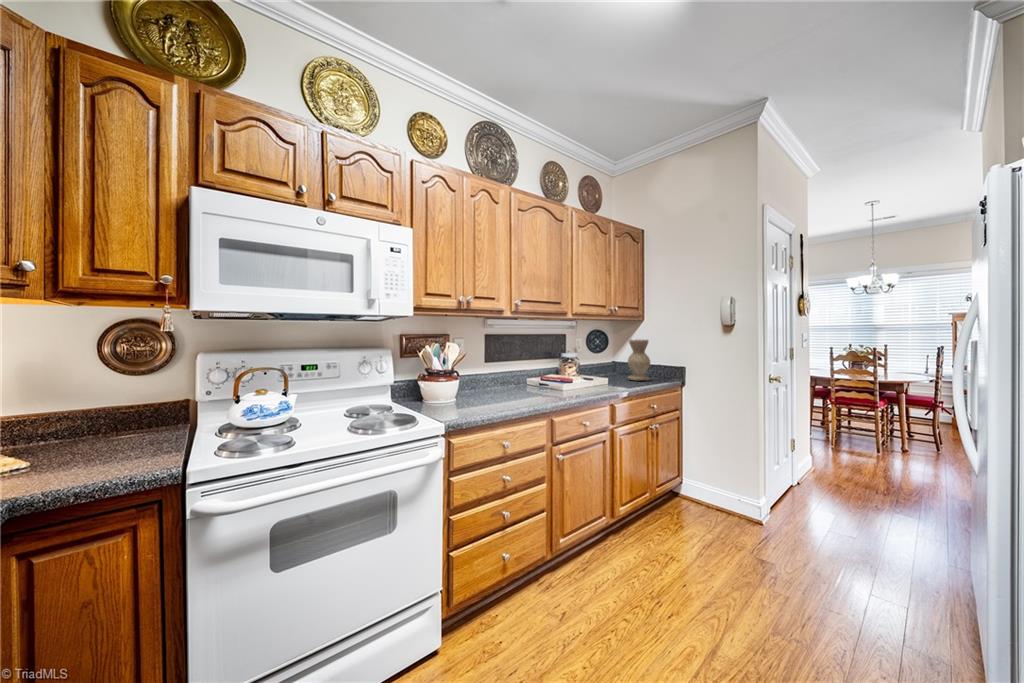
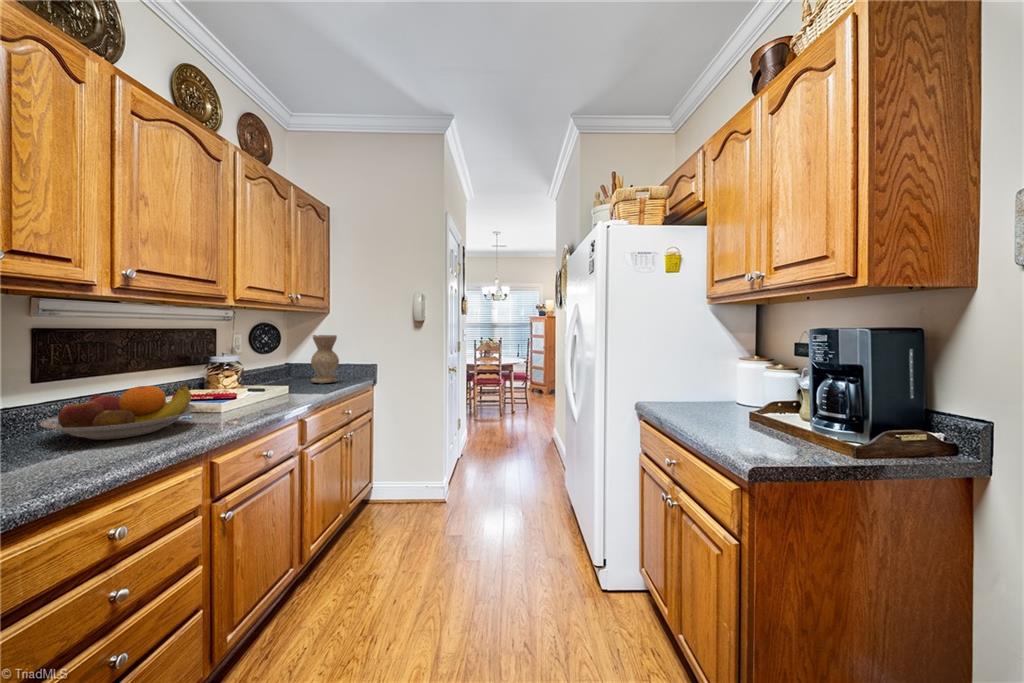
fruit bowl: none [484,369,547,397] -> present [40,385,196,440]

